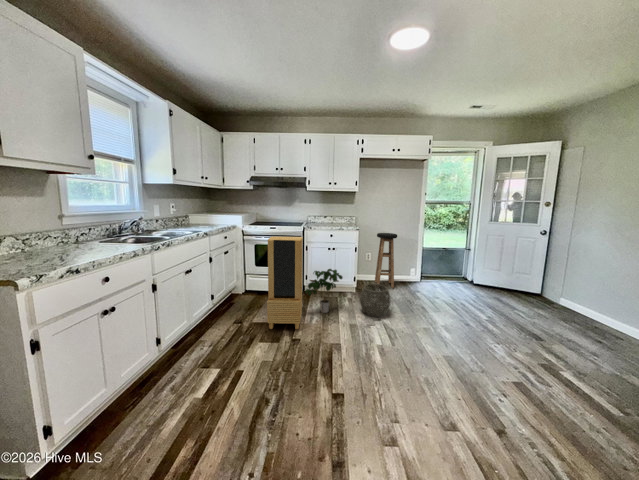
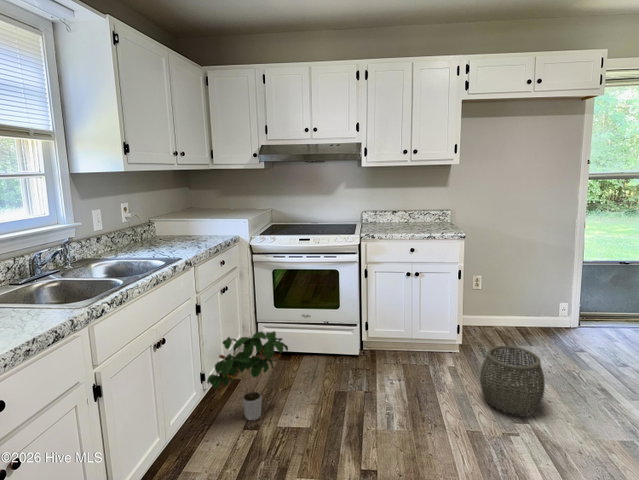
bar stool: present [375,233,397,288] -> none [489,238,536,342]
storage cabinet: present [267,236,303,329] -> none [306,264,372,446]
potted plant: present [305,269,343,313] -> present [207,331,288,420]

